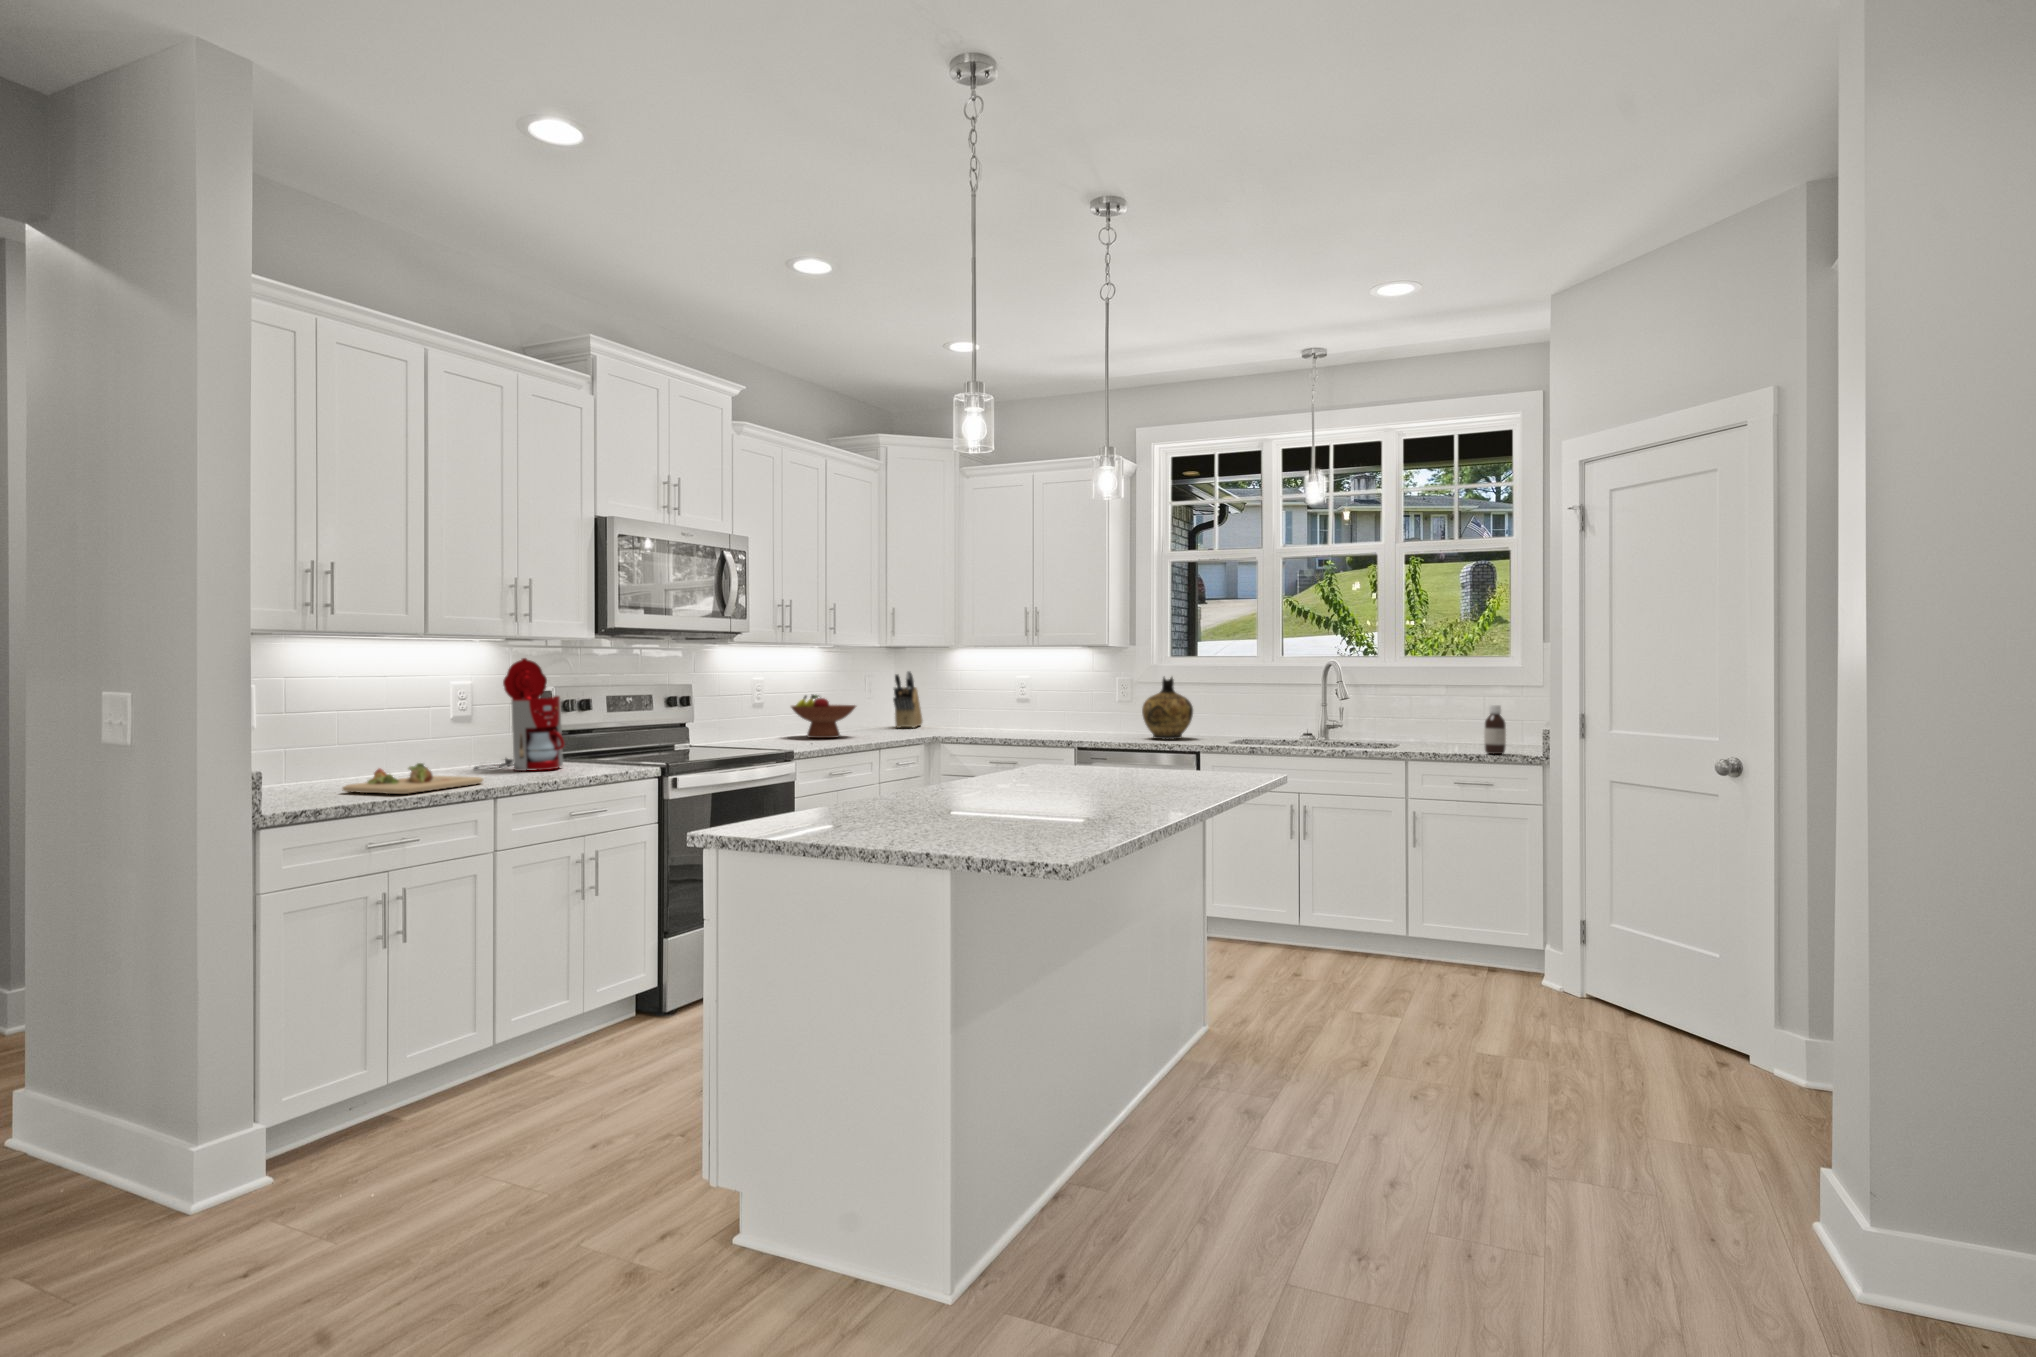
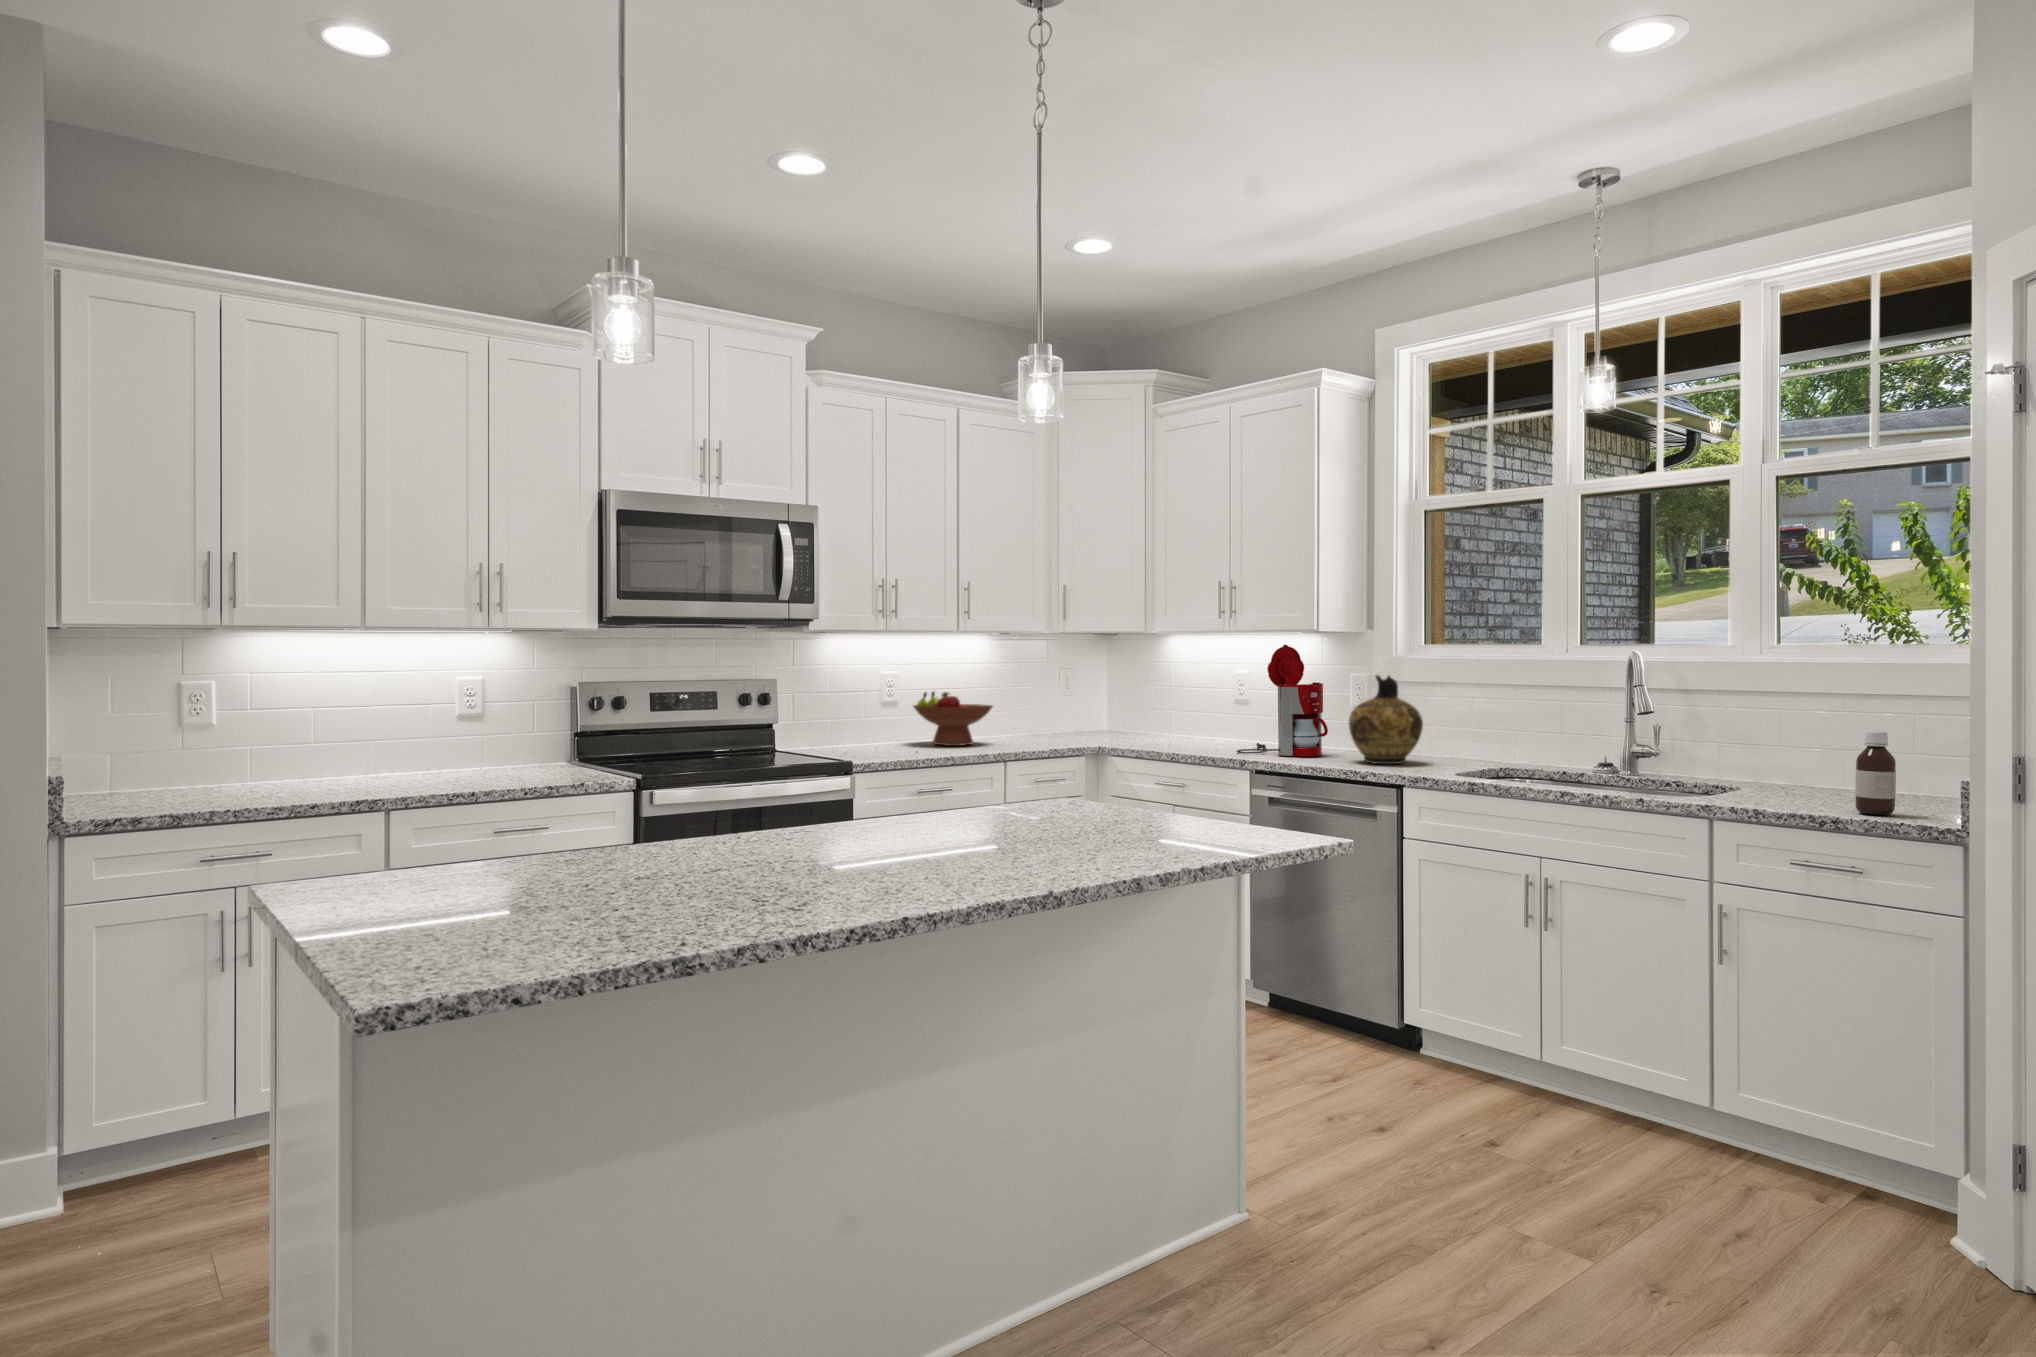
coffee maker: present [474,658,565,771] -> present [1237,645,1328,756]
knife block: present [893,671,922,728] -> none [1069,663,1122,735]
cutting board: present [342,763,483,794] -> none [221,766,393,803]

